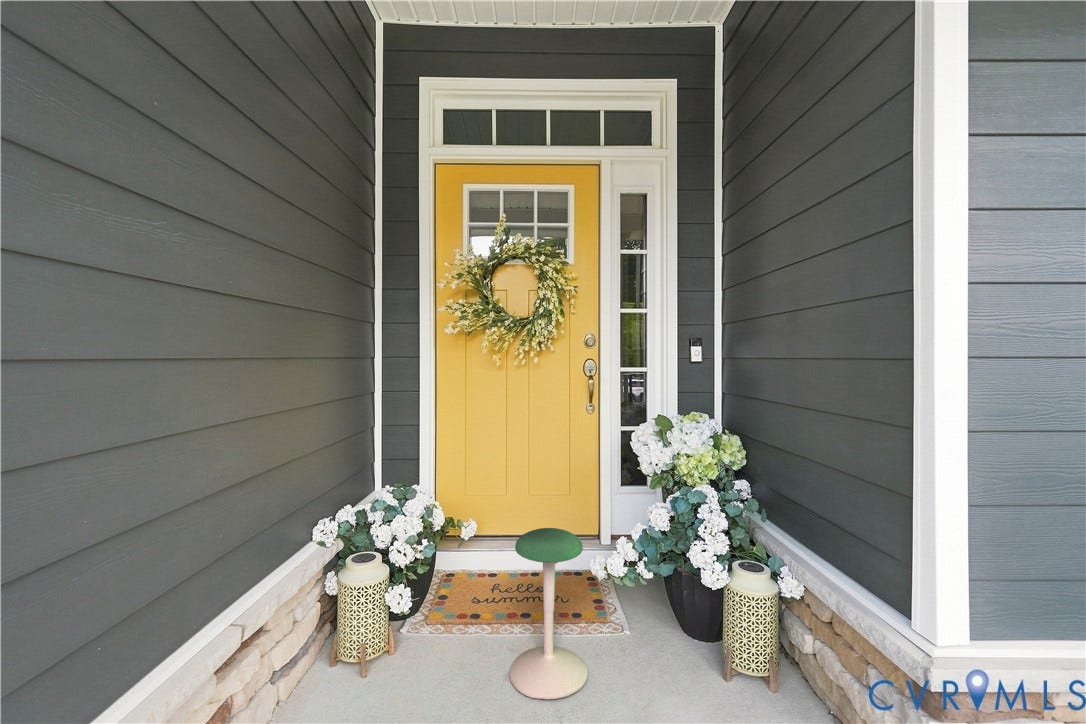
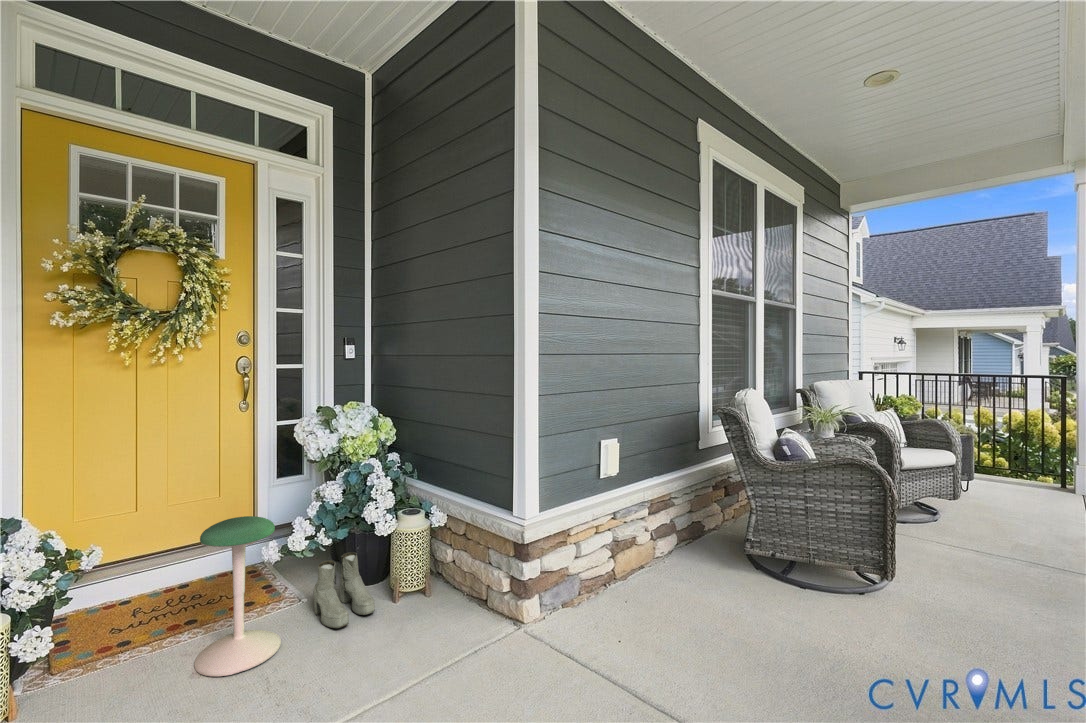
boots: none [630,595,696,690] -> present [313,552,375,628]

